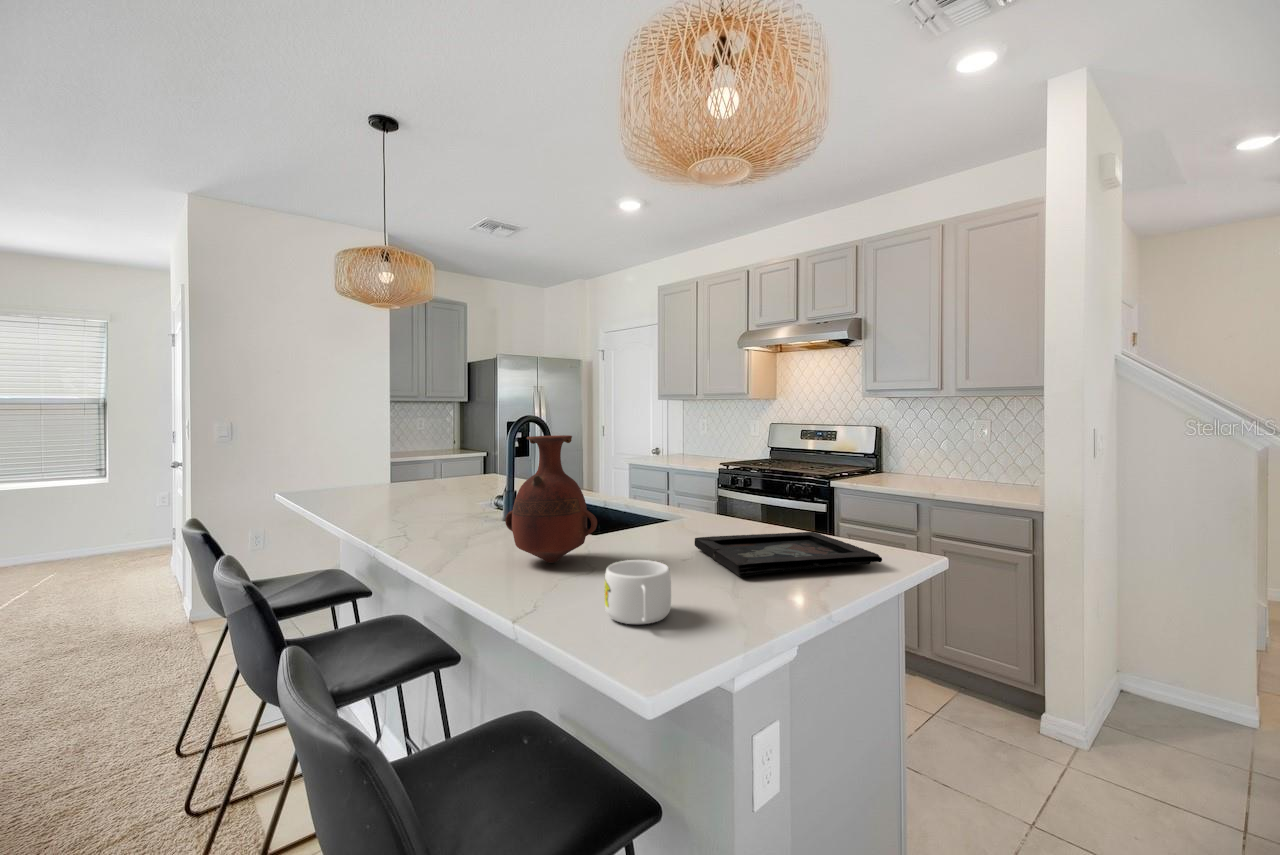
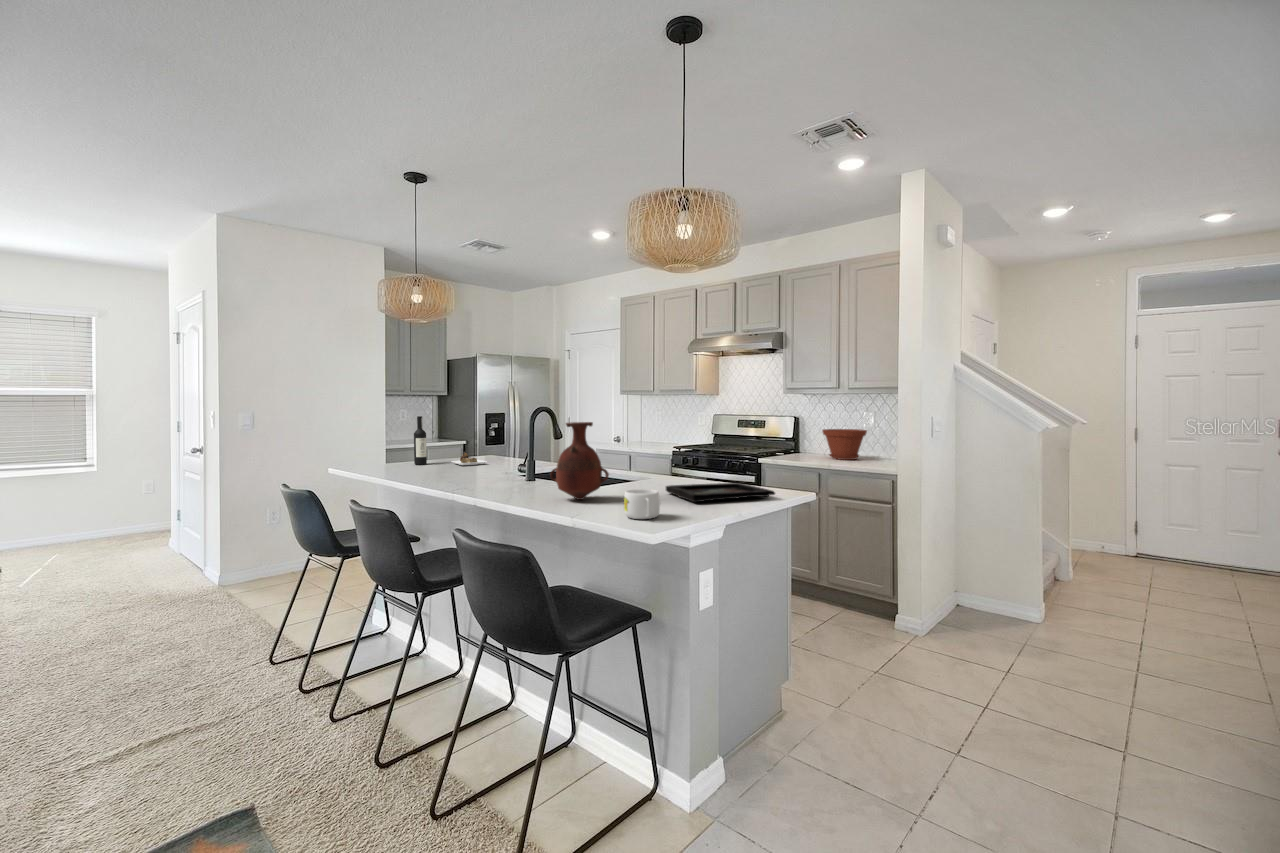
wine bottle: none [382,425,473,489] -> present [414,416,486,465]
plant pot: none [916,442,980,483] -> present [822,429,867,460]

